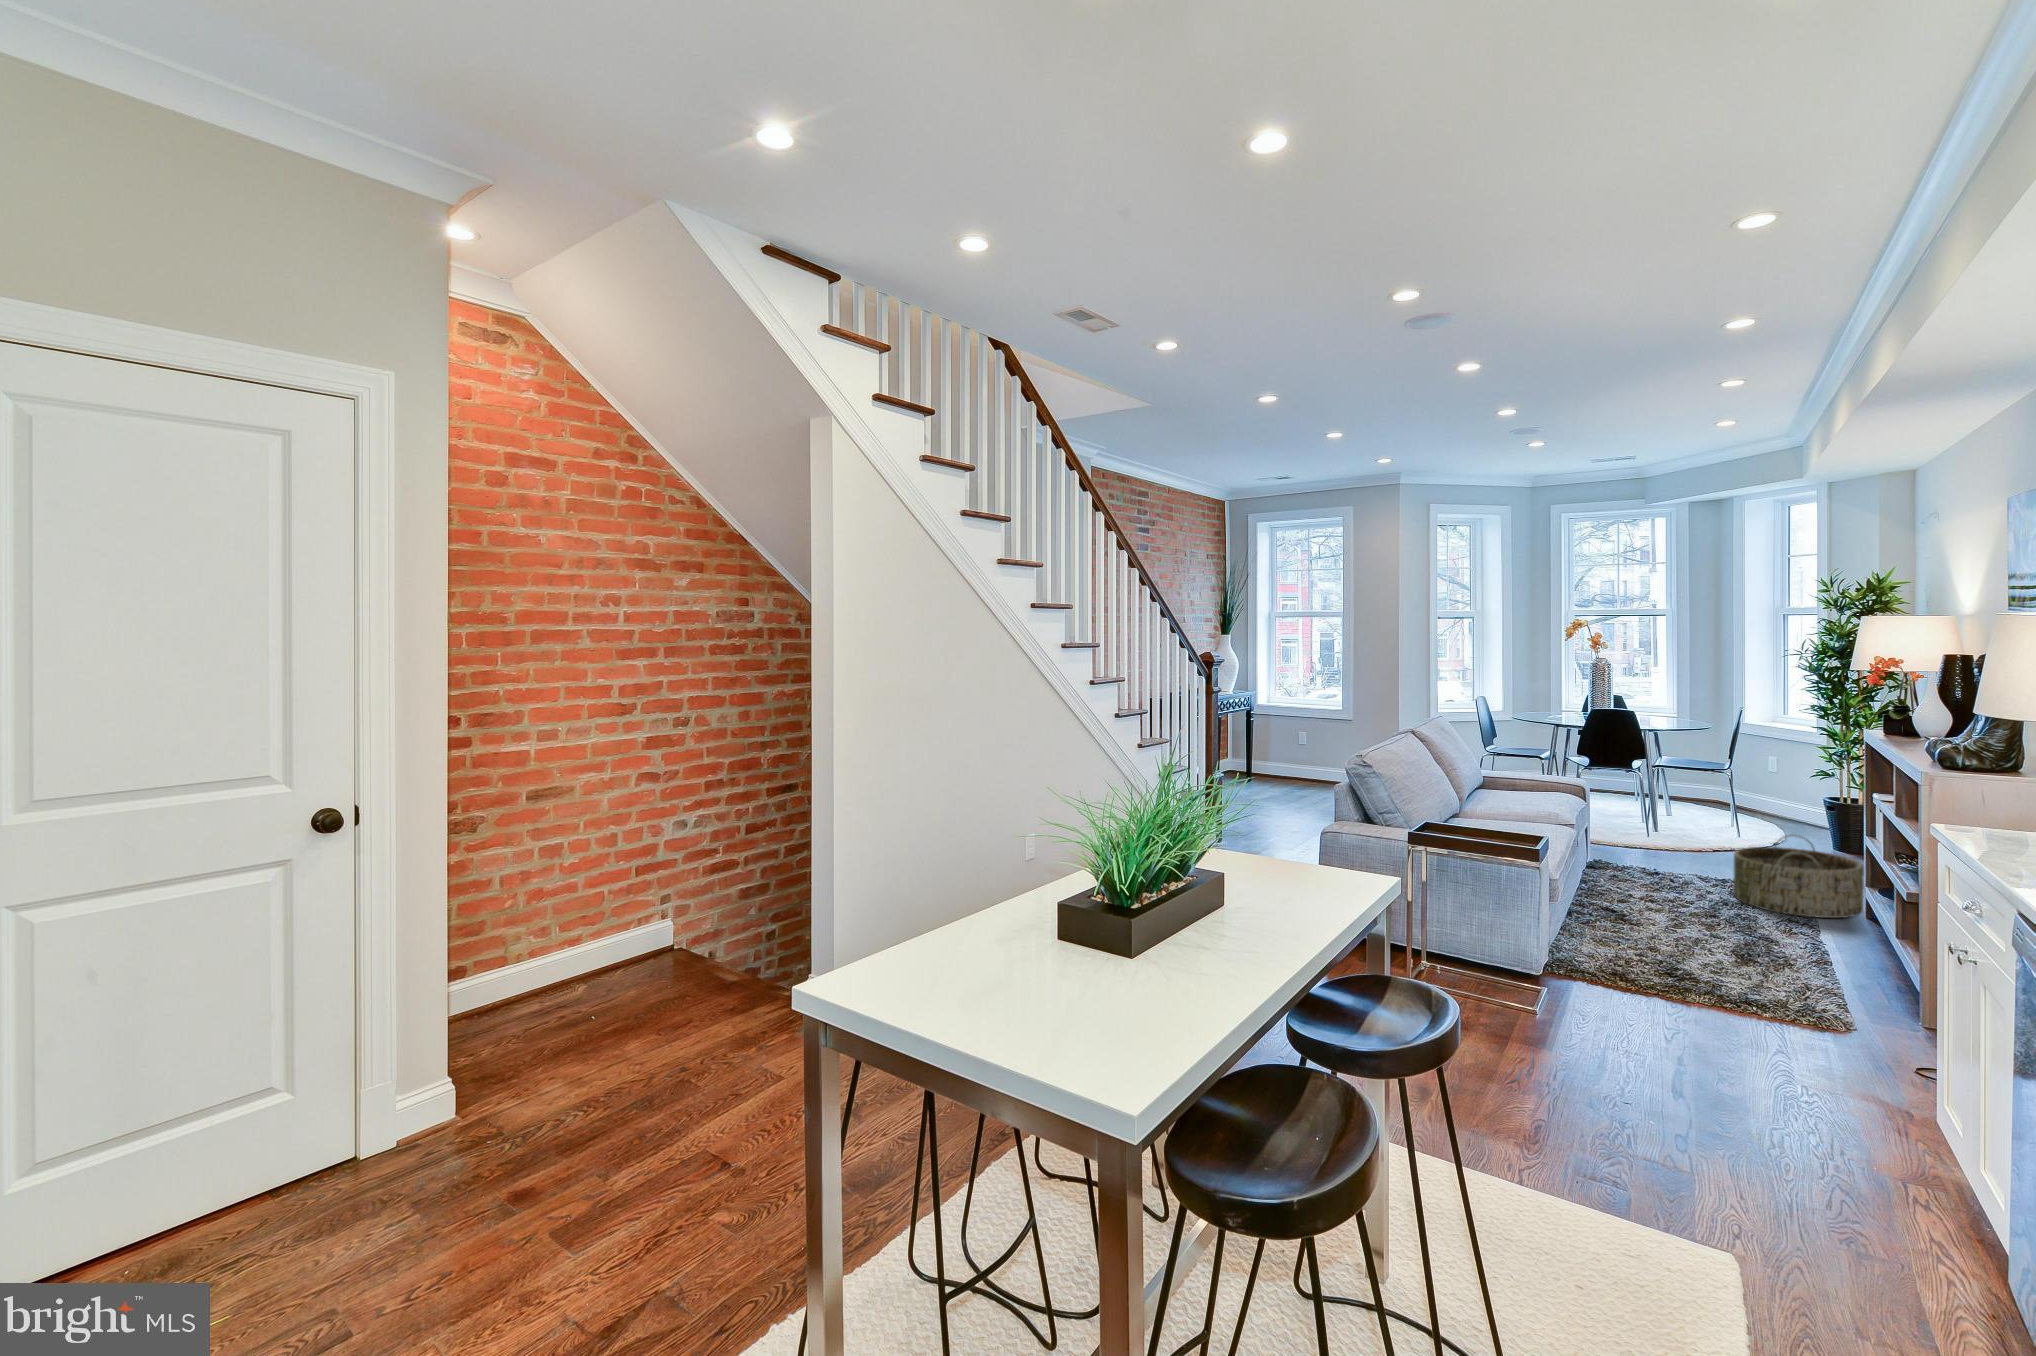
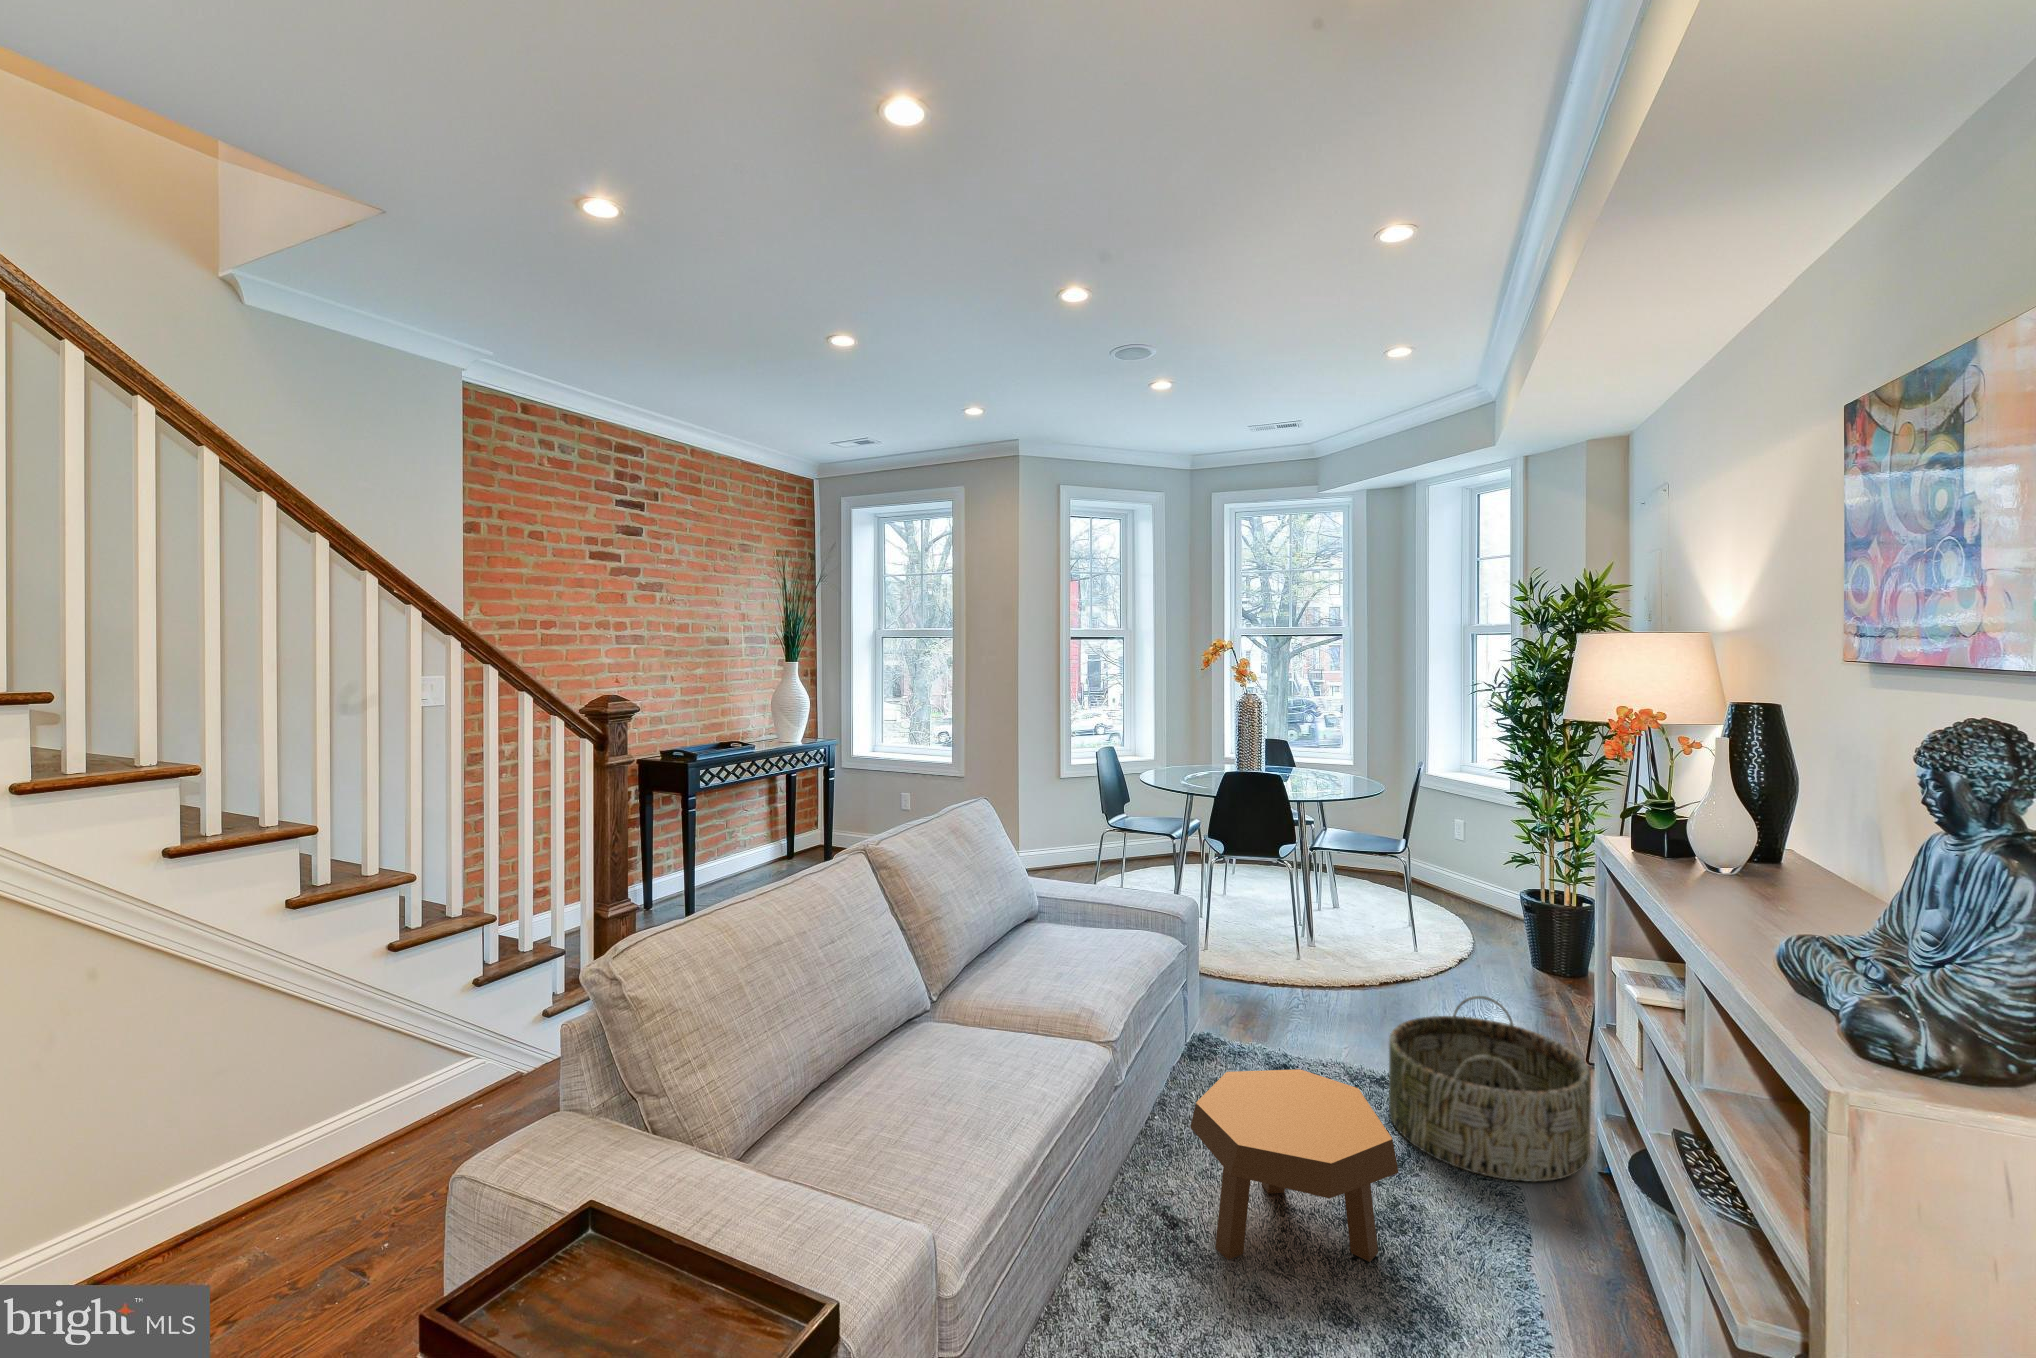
footstool: none [1628,856,1749,933] -> present [1190,1069,1399,1262]

